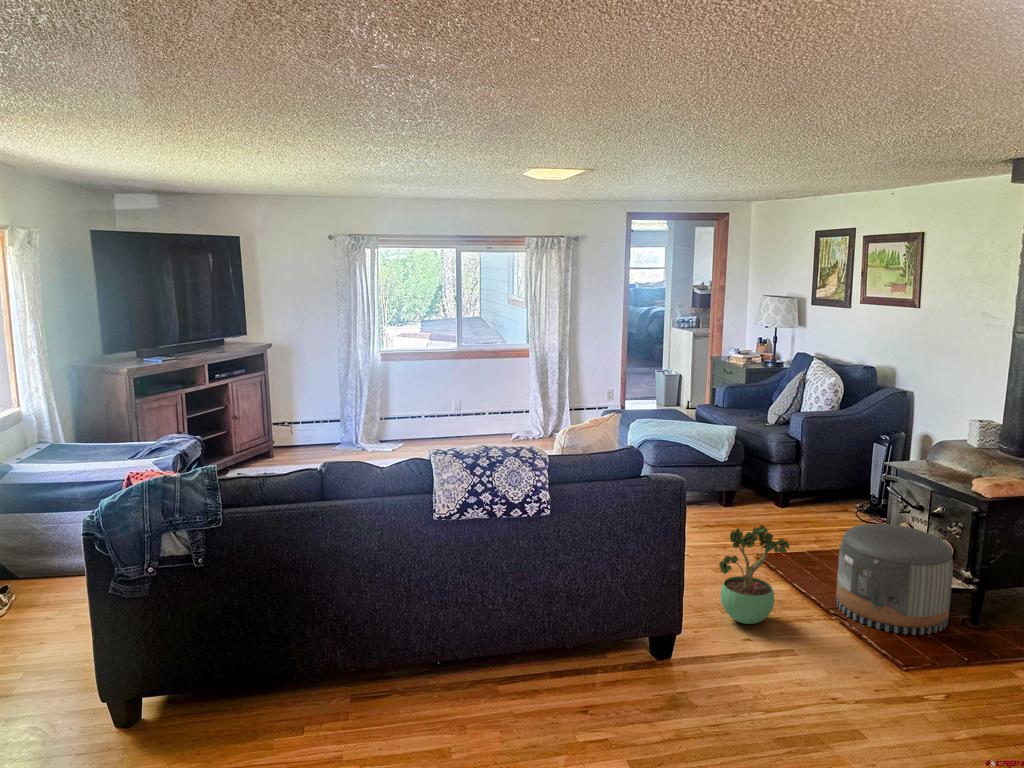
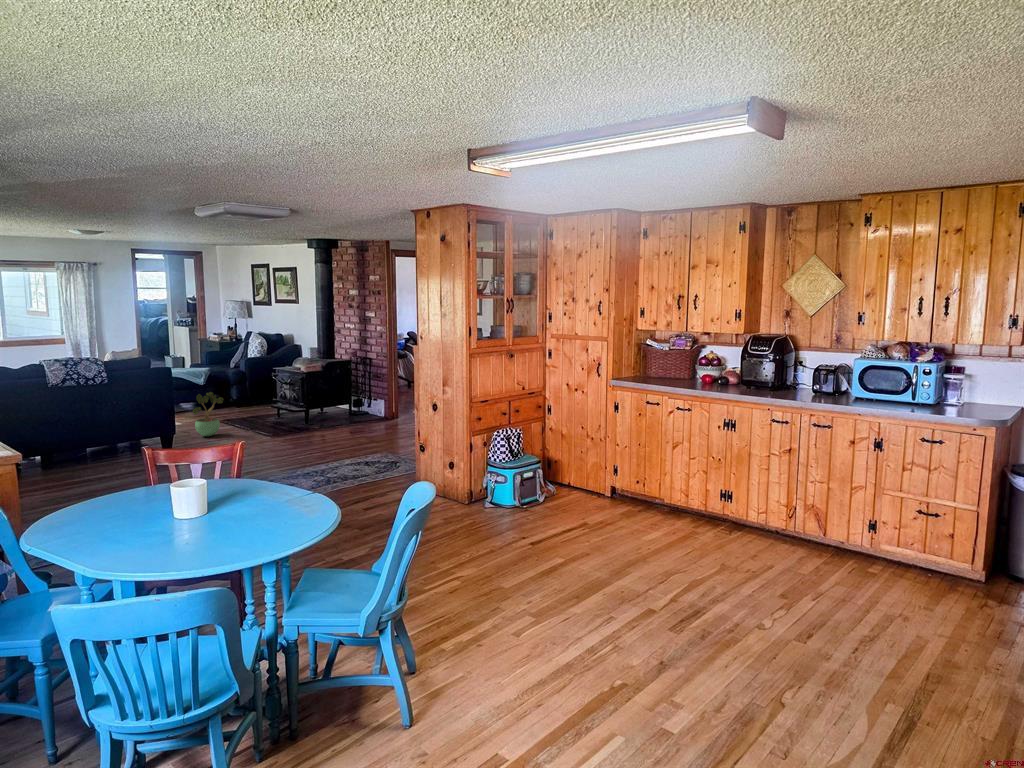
pouf: present [836,524,953,635] -> none [250,392,296,431]

